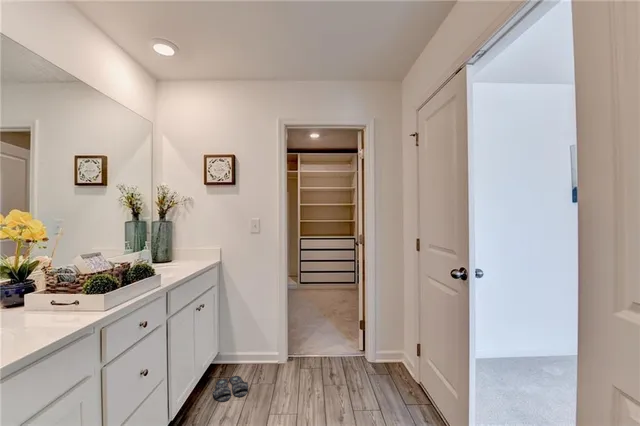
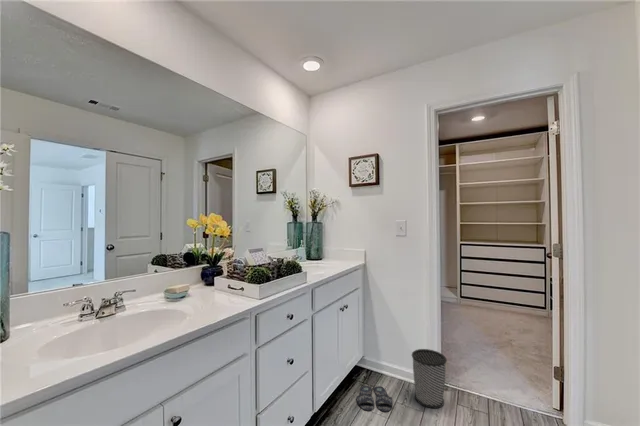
wastebasket: none [265,331,294,381] -> present [412,349,447,408]

